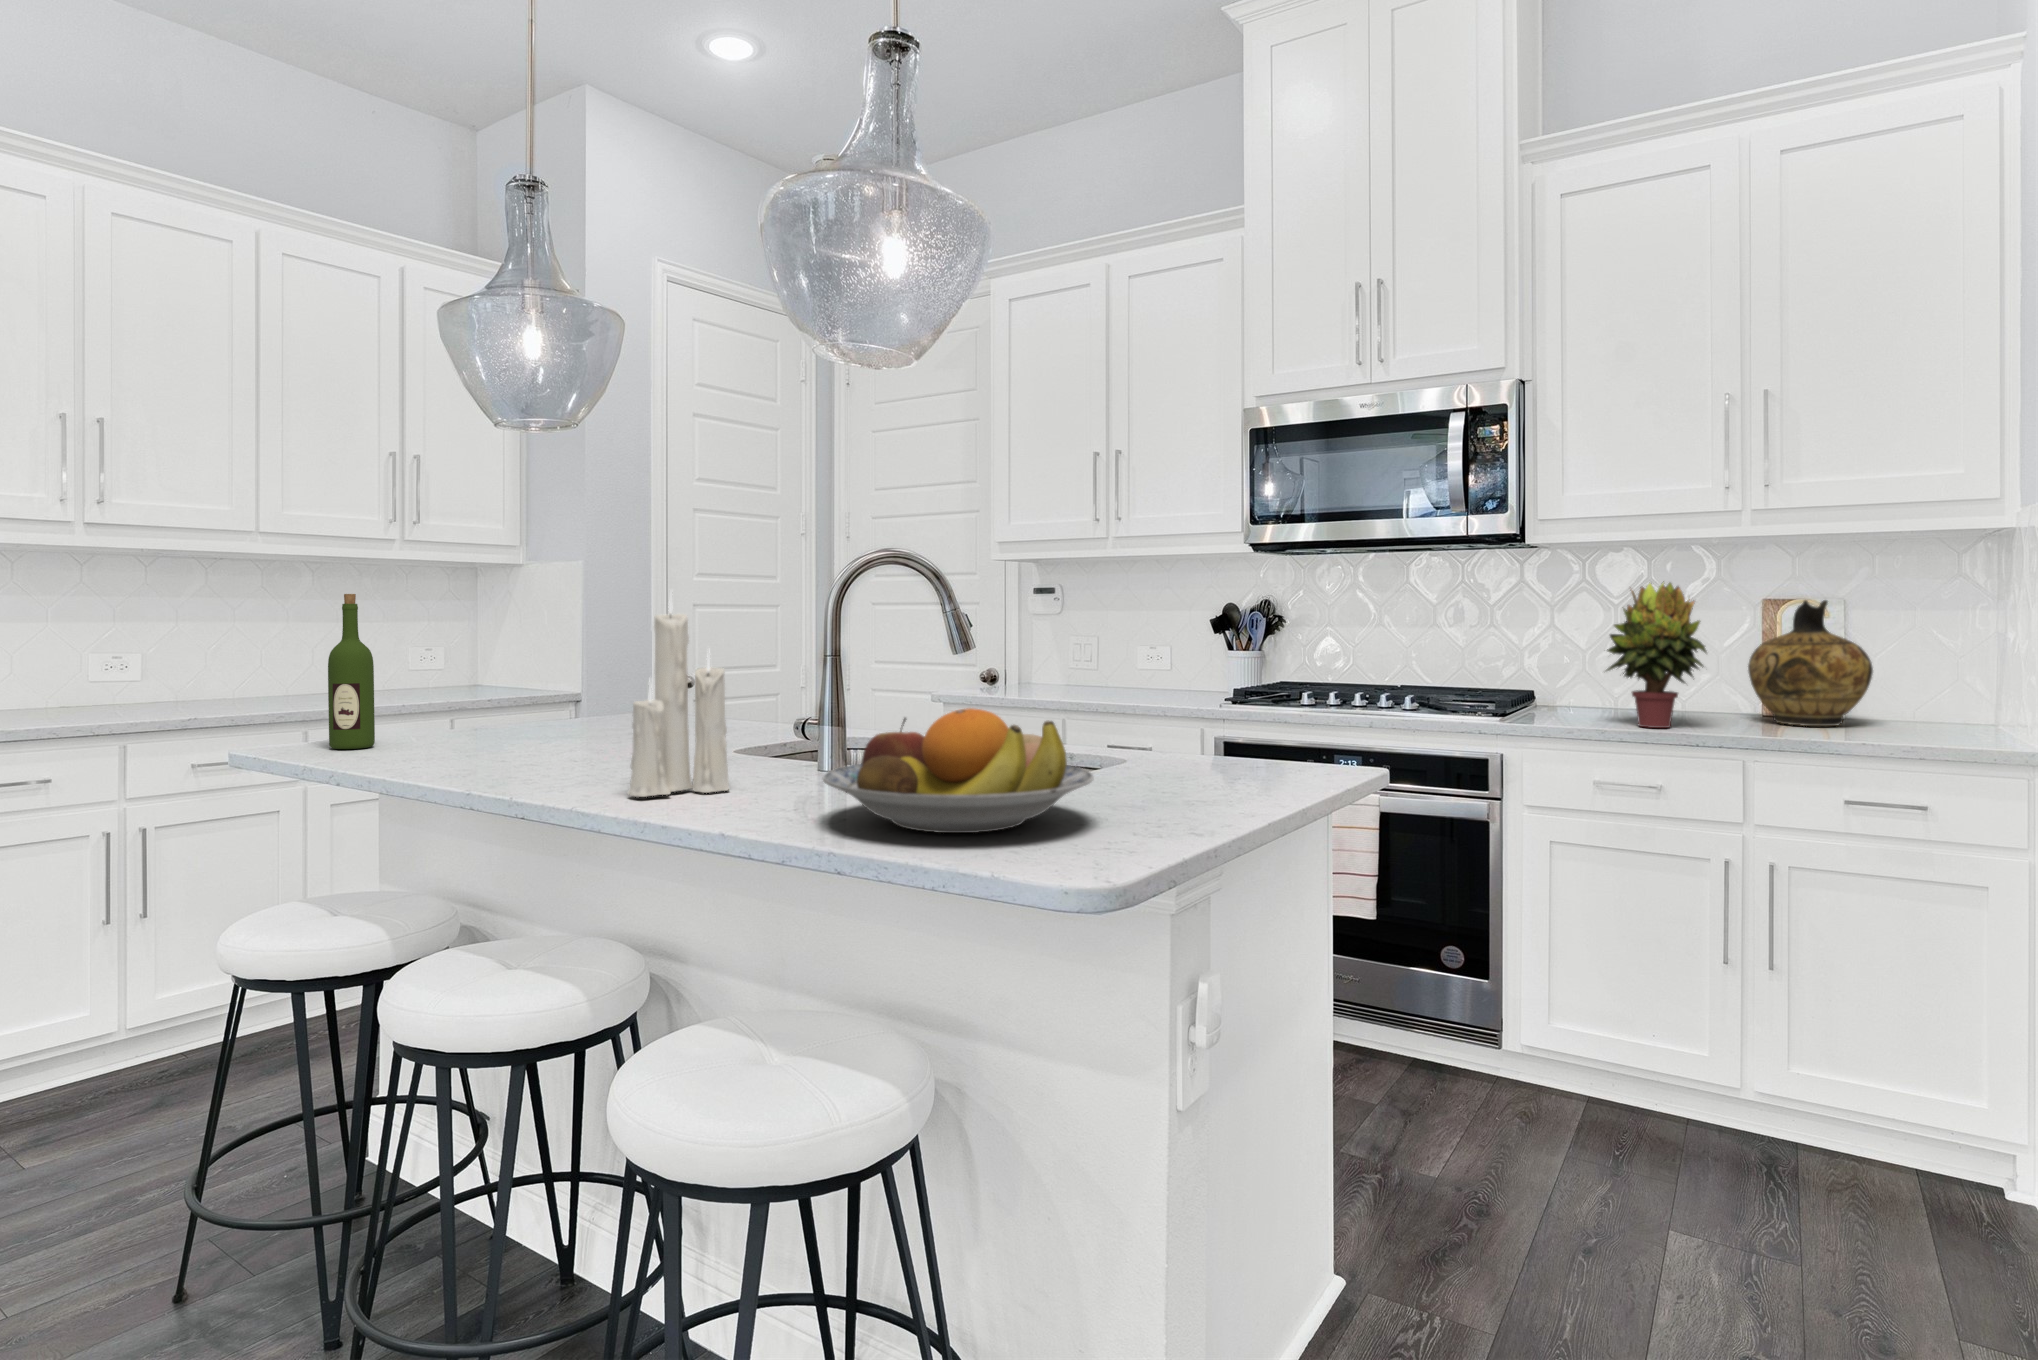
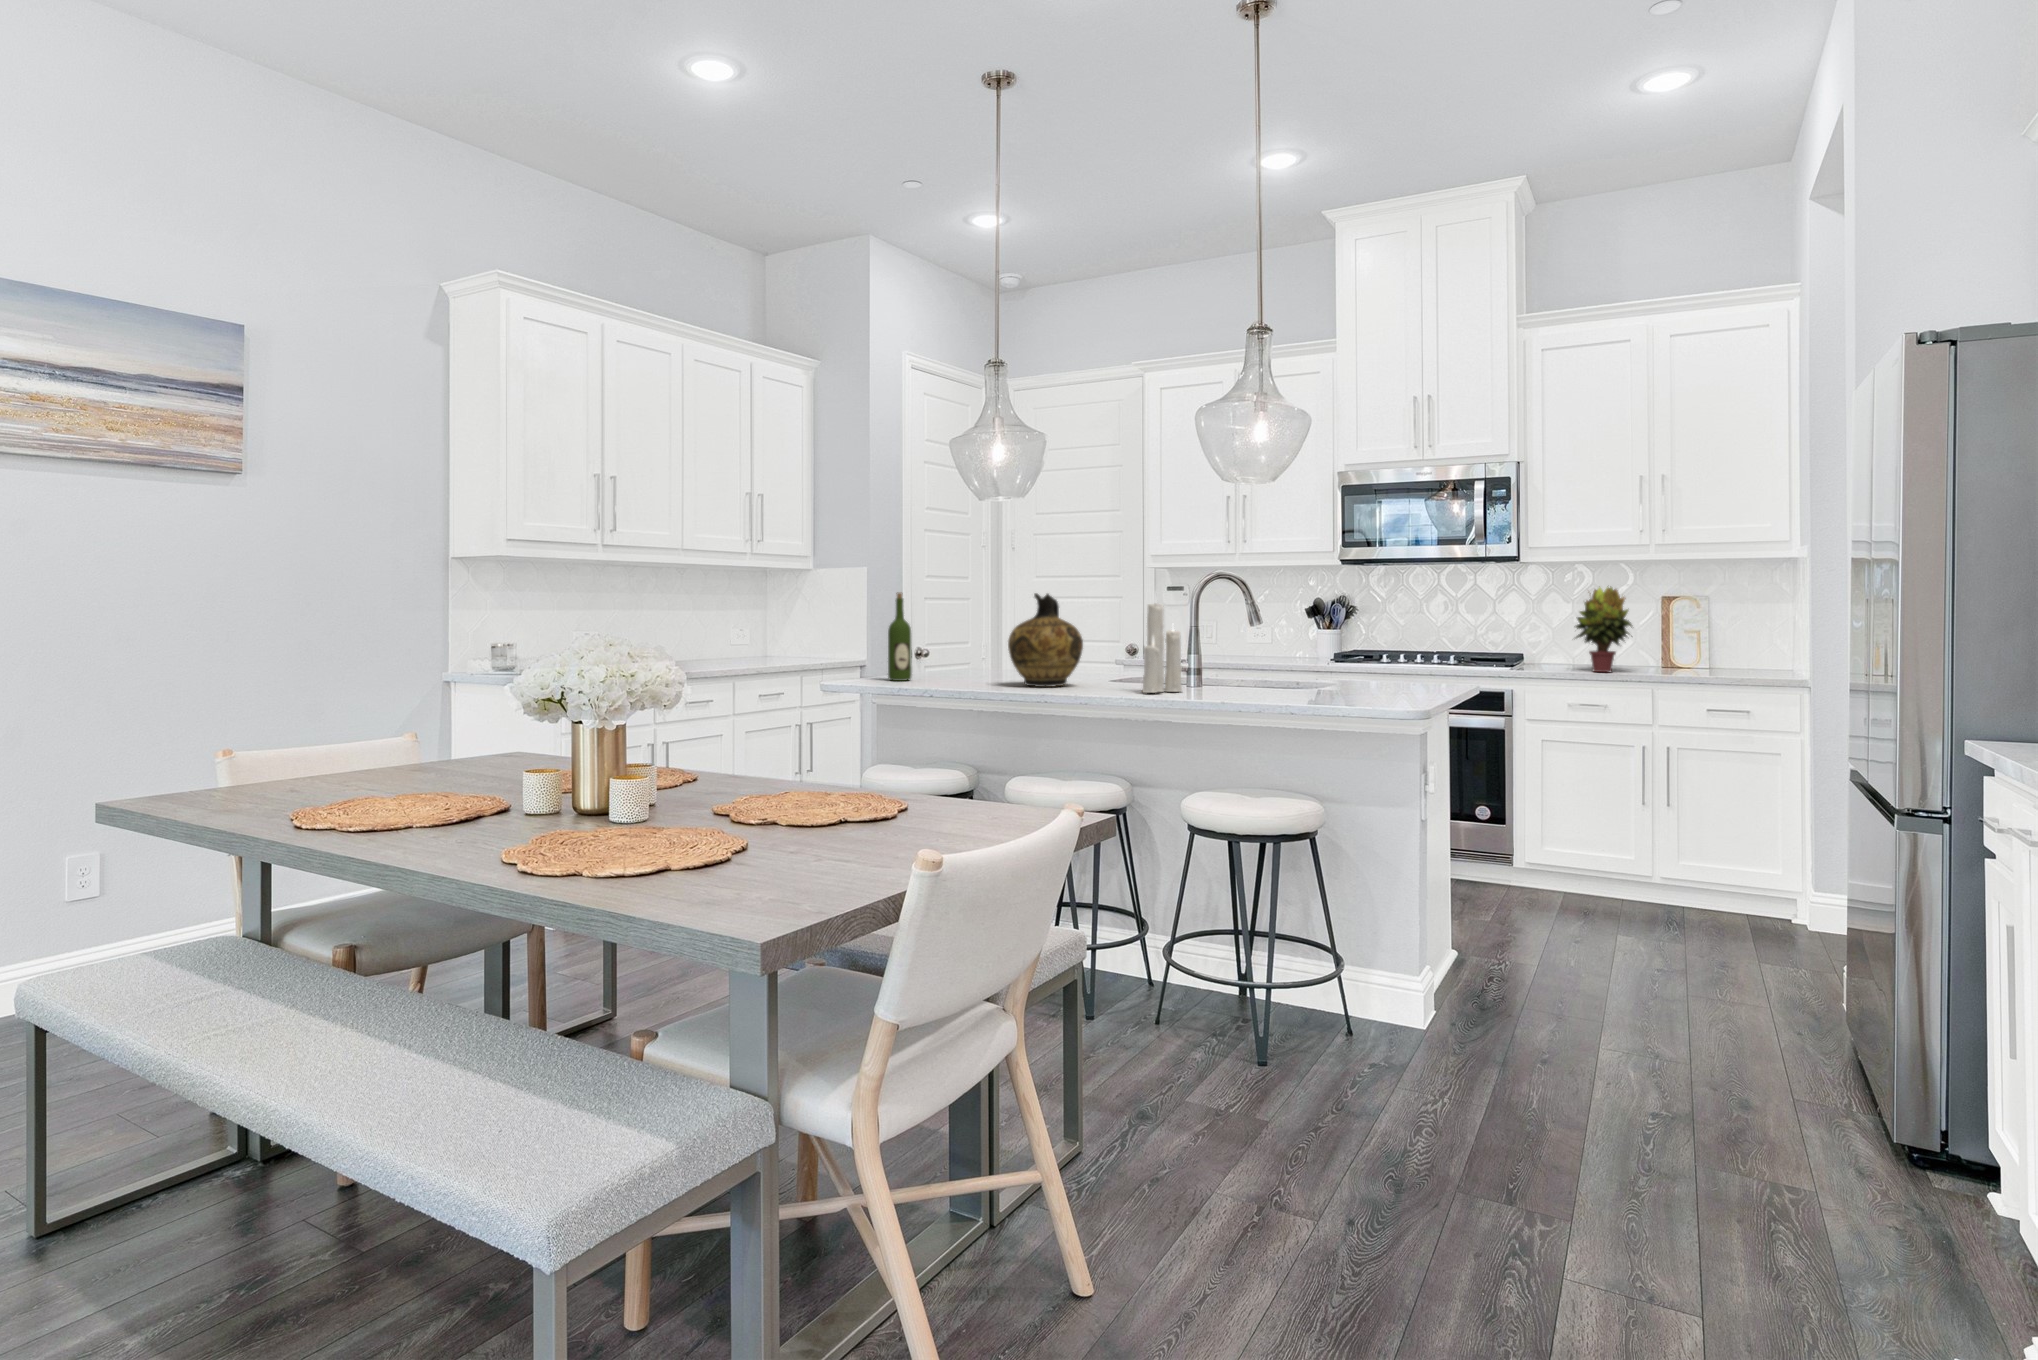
ceramic jug: present [1748,600,1873,726] -> present [1008,593,1083,687]
fruit bowl: present [823,708,1094,833] -> none [1262,646,1392,701]

